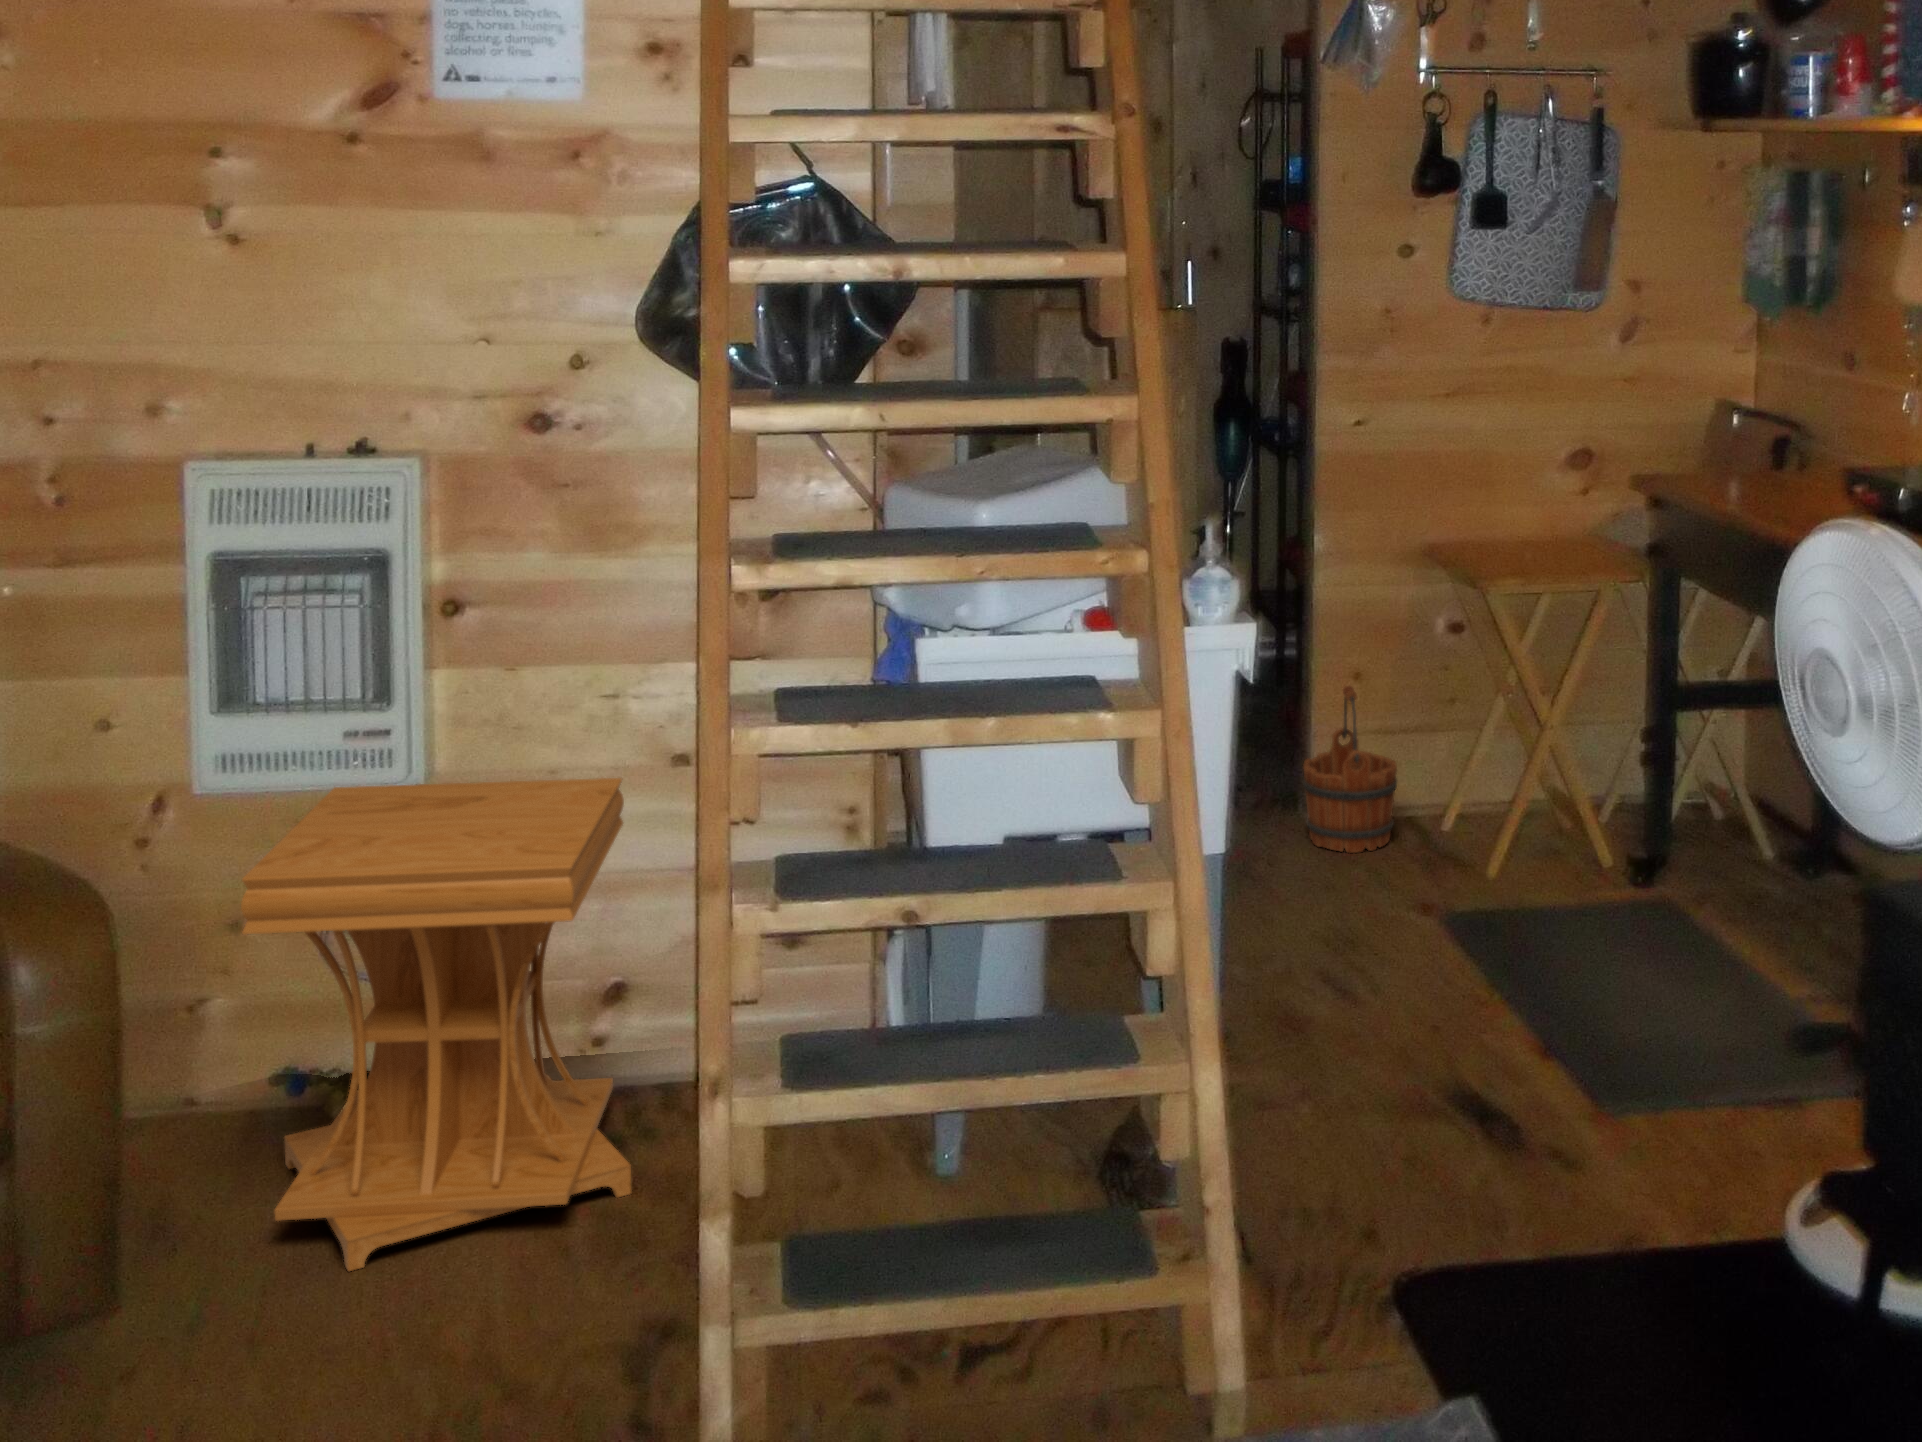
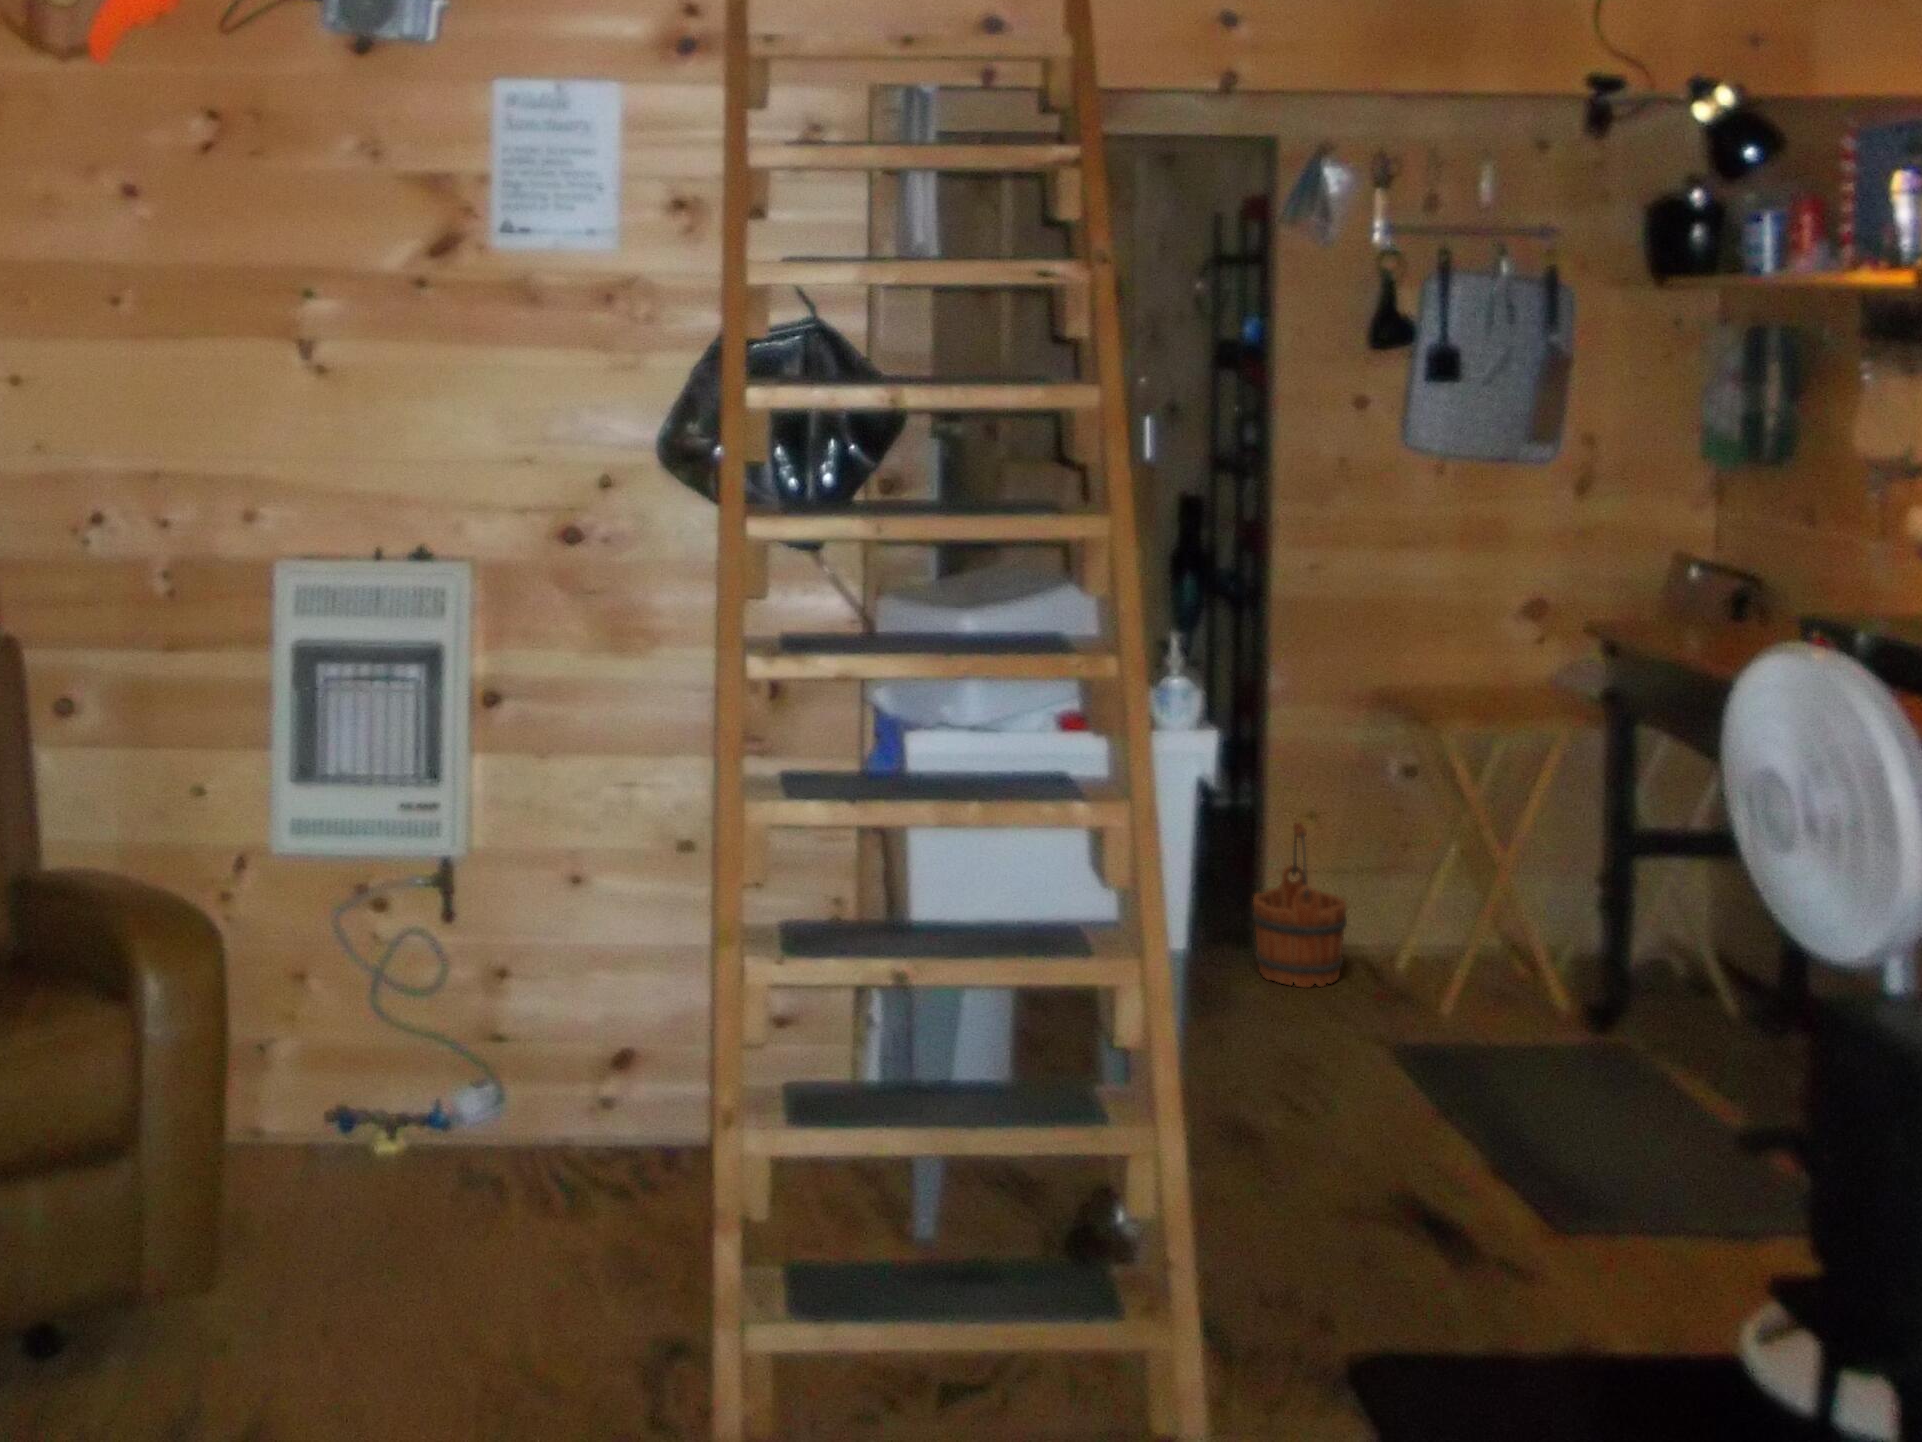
side table: present [241,778,631,1271] -> none [320,853,637,1278]

